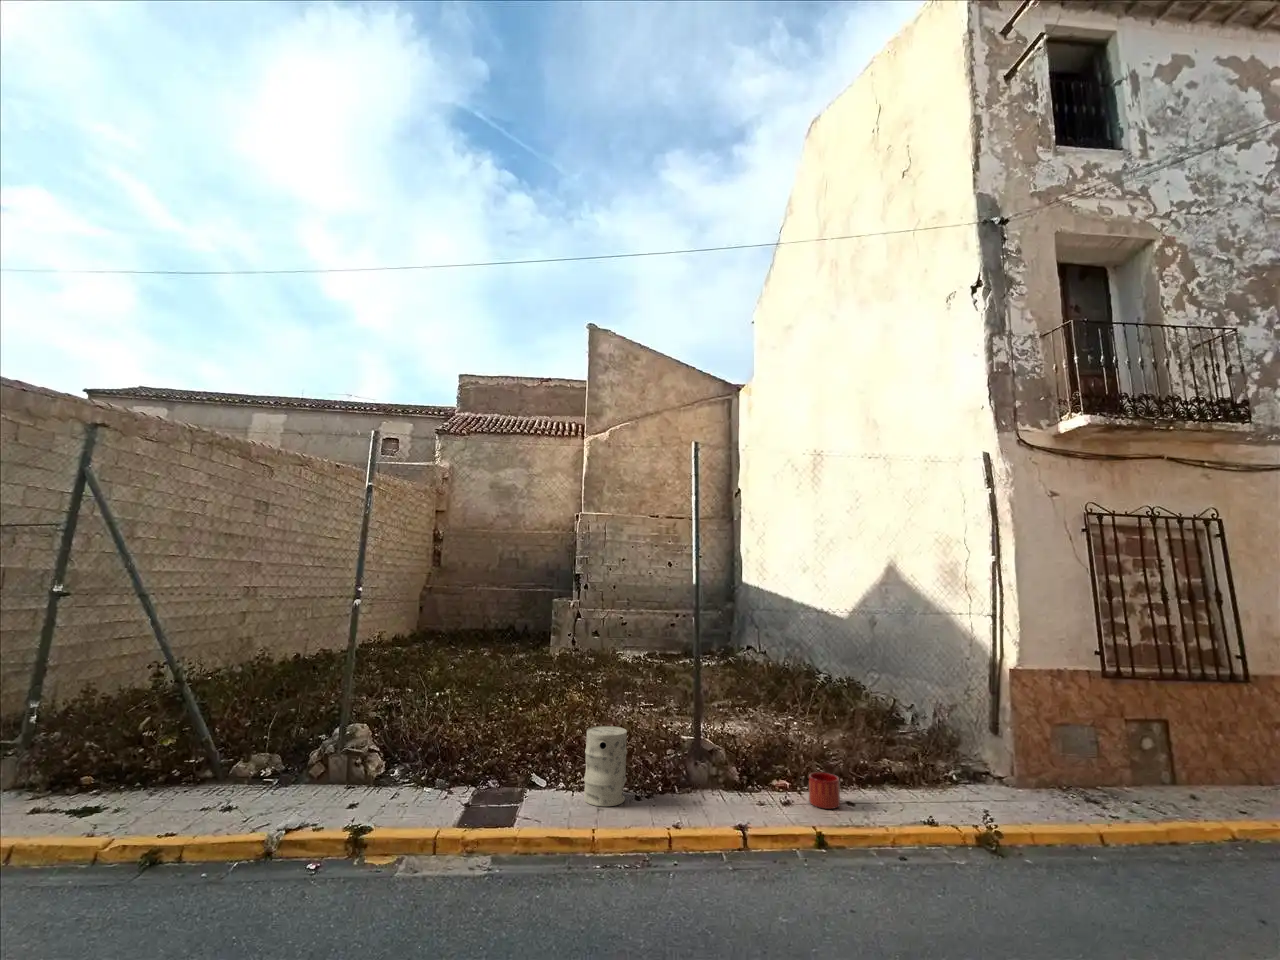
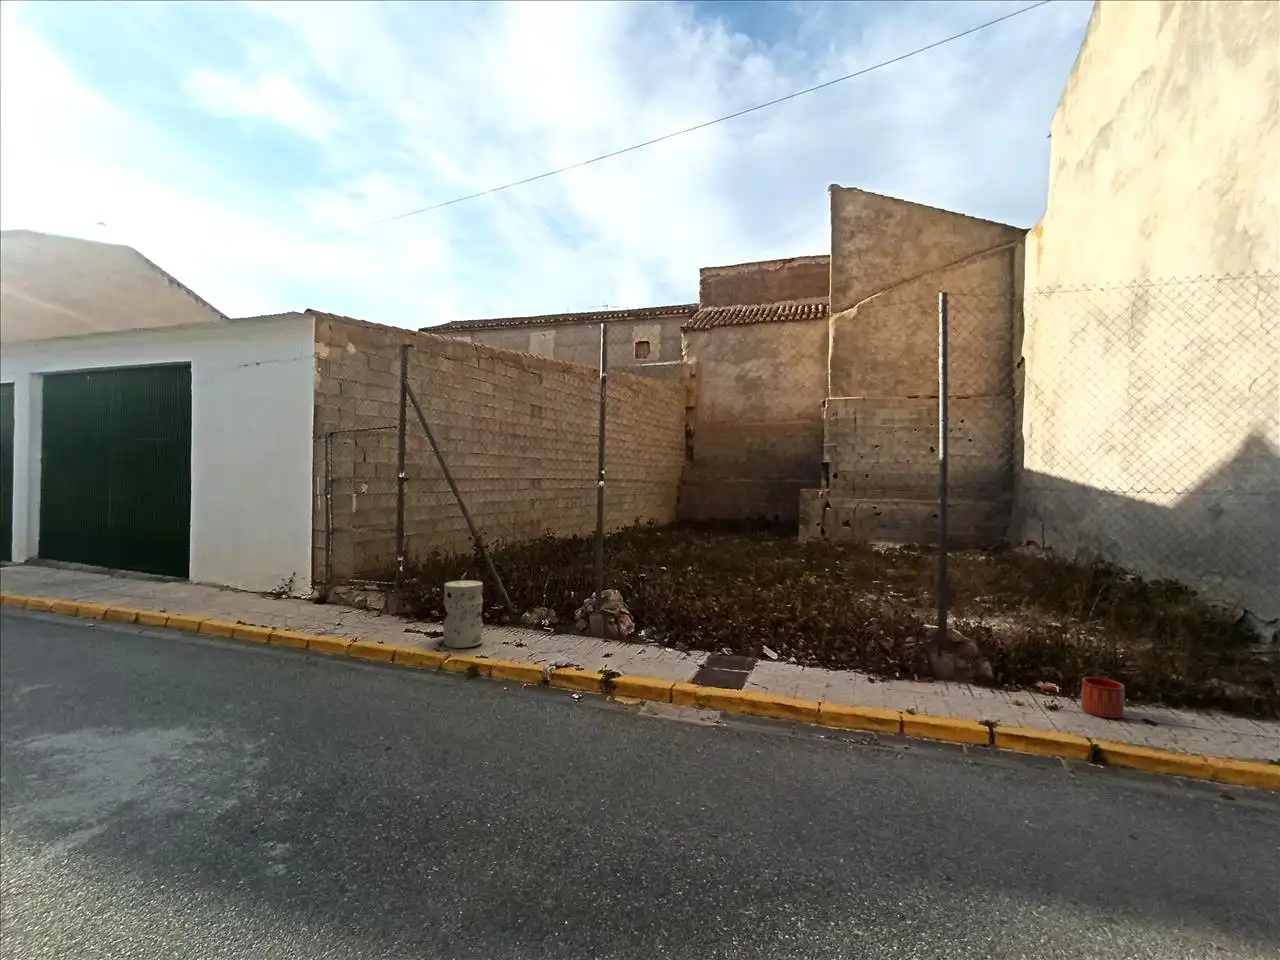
trash can: present [584,726,627,806] -> present [443,580,483,648]

